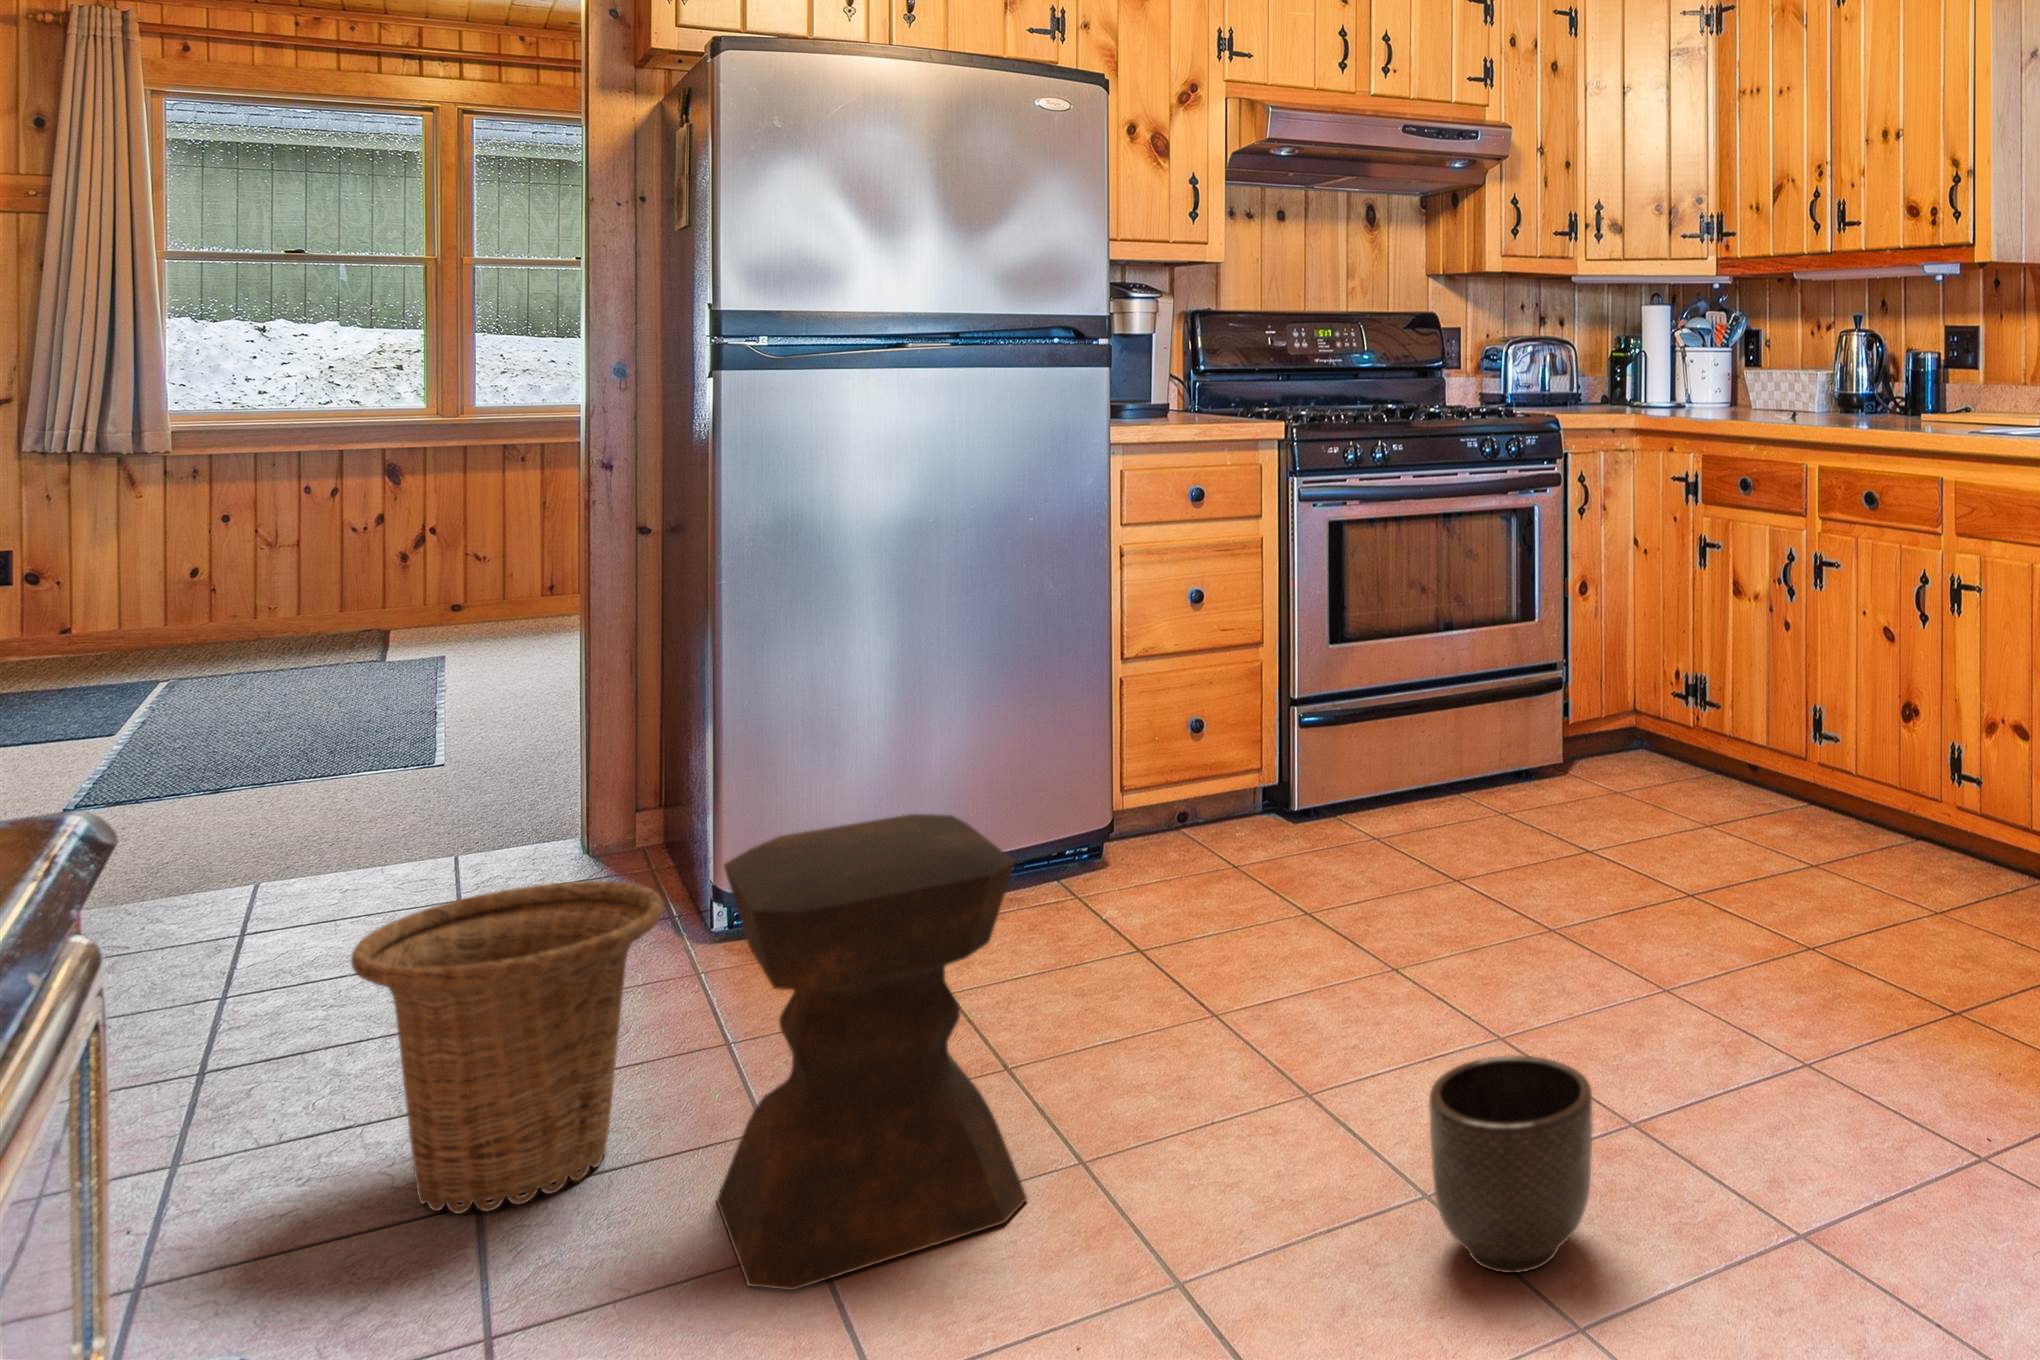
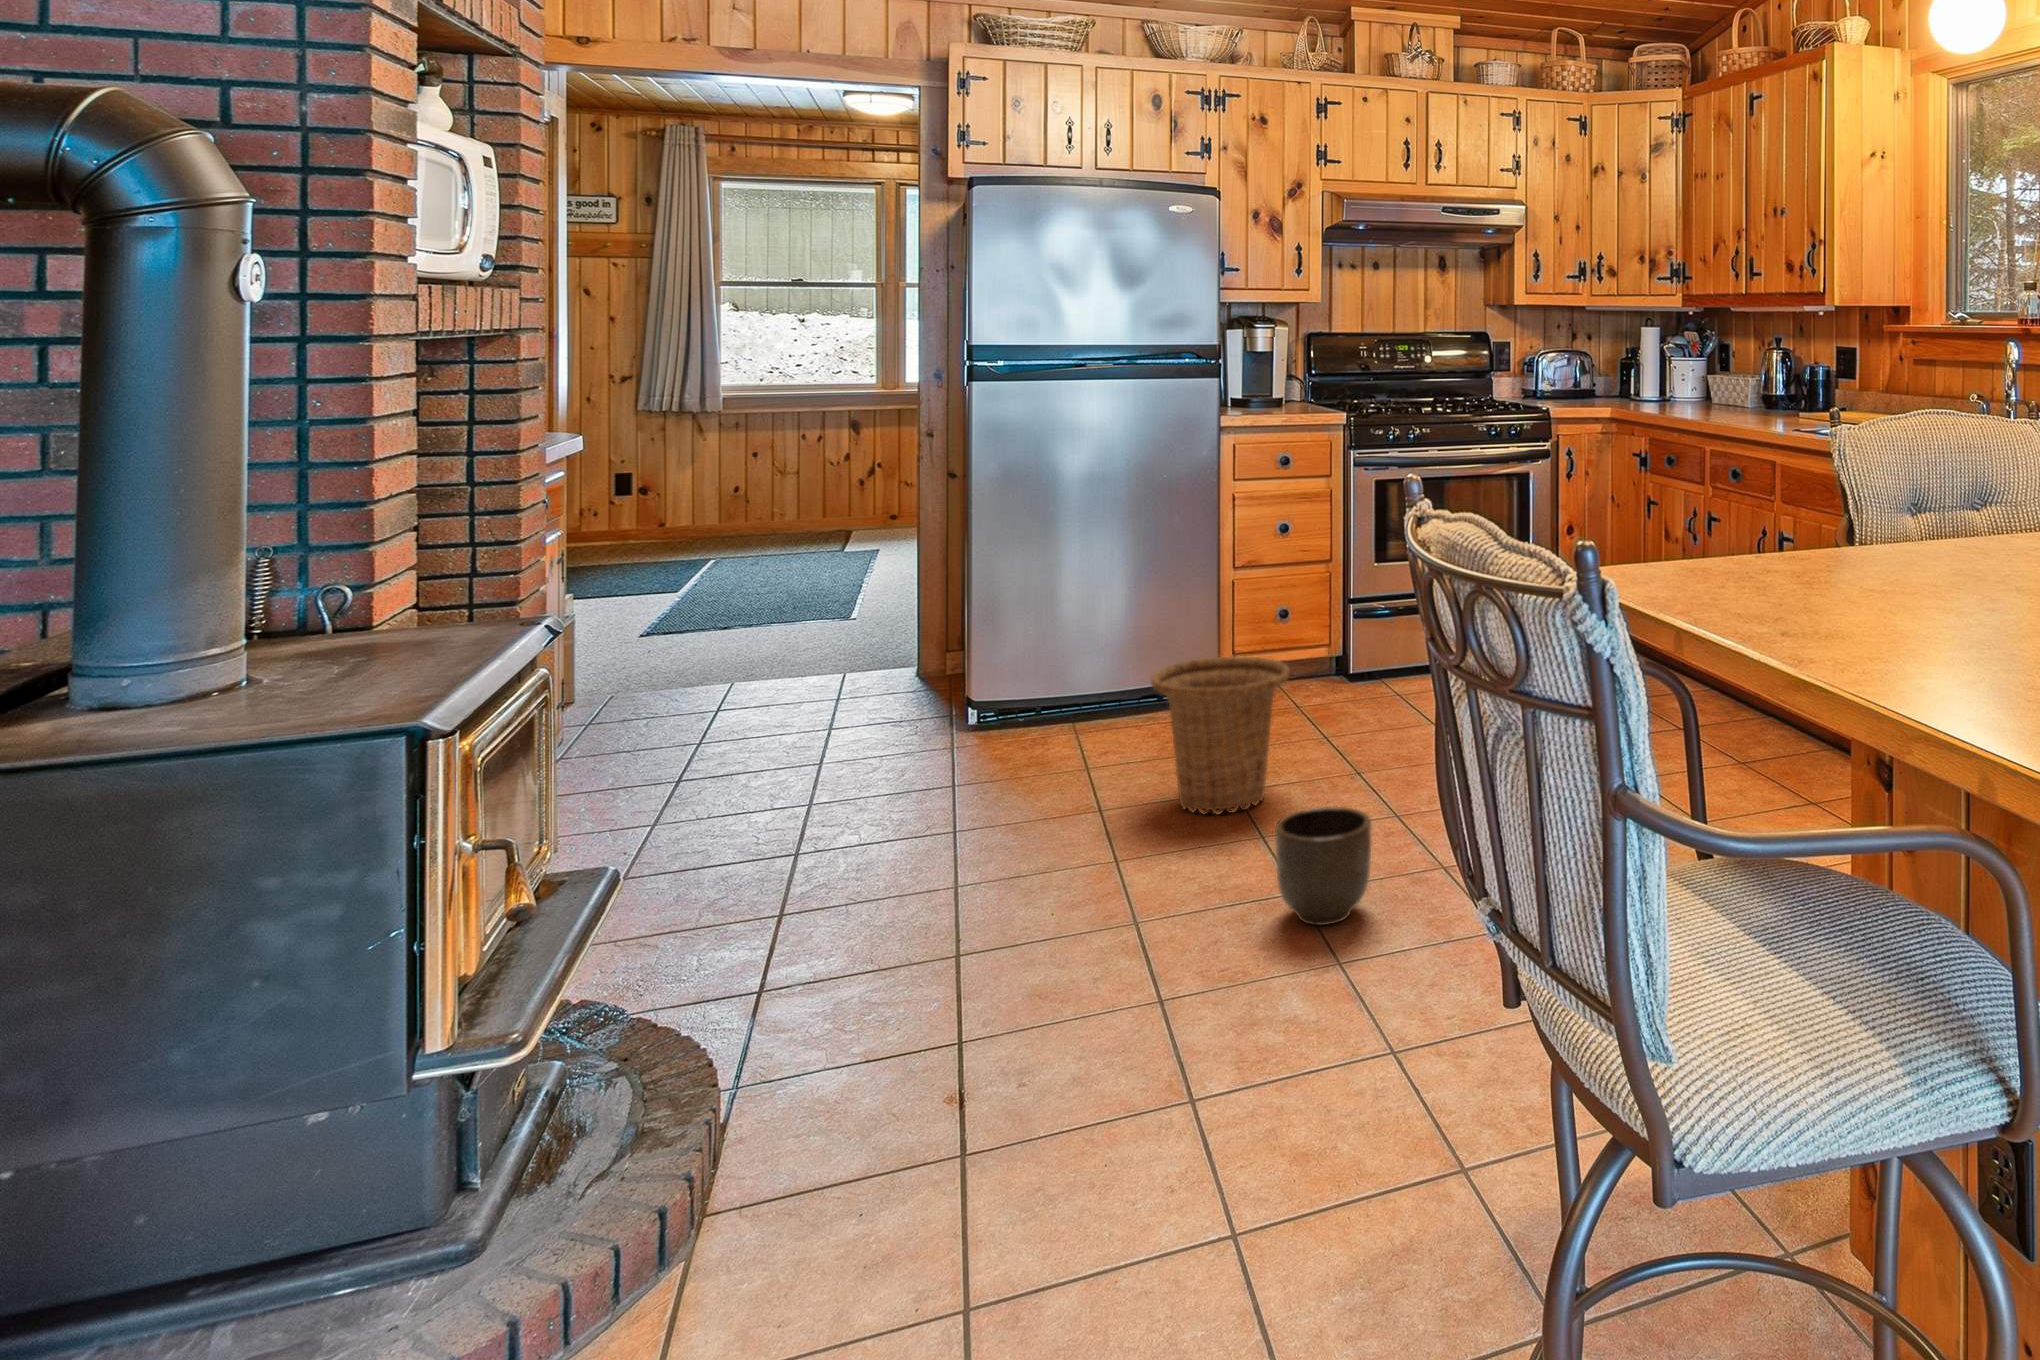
stool: present [717,814,1027,1290] -> none [918,650,1078,899]
basket: present [351,881,663,1214] -> present [1151,657,1291,814]

